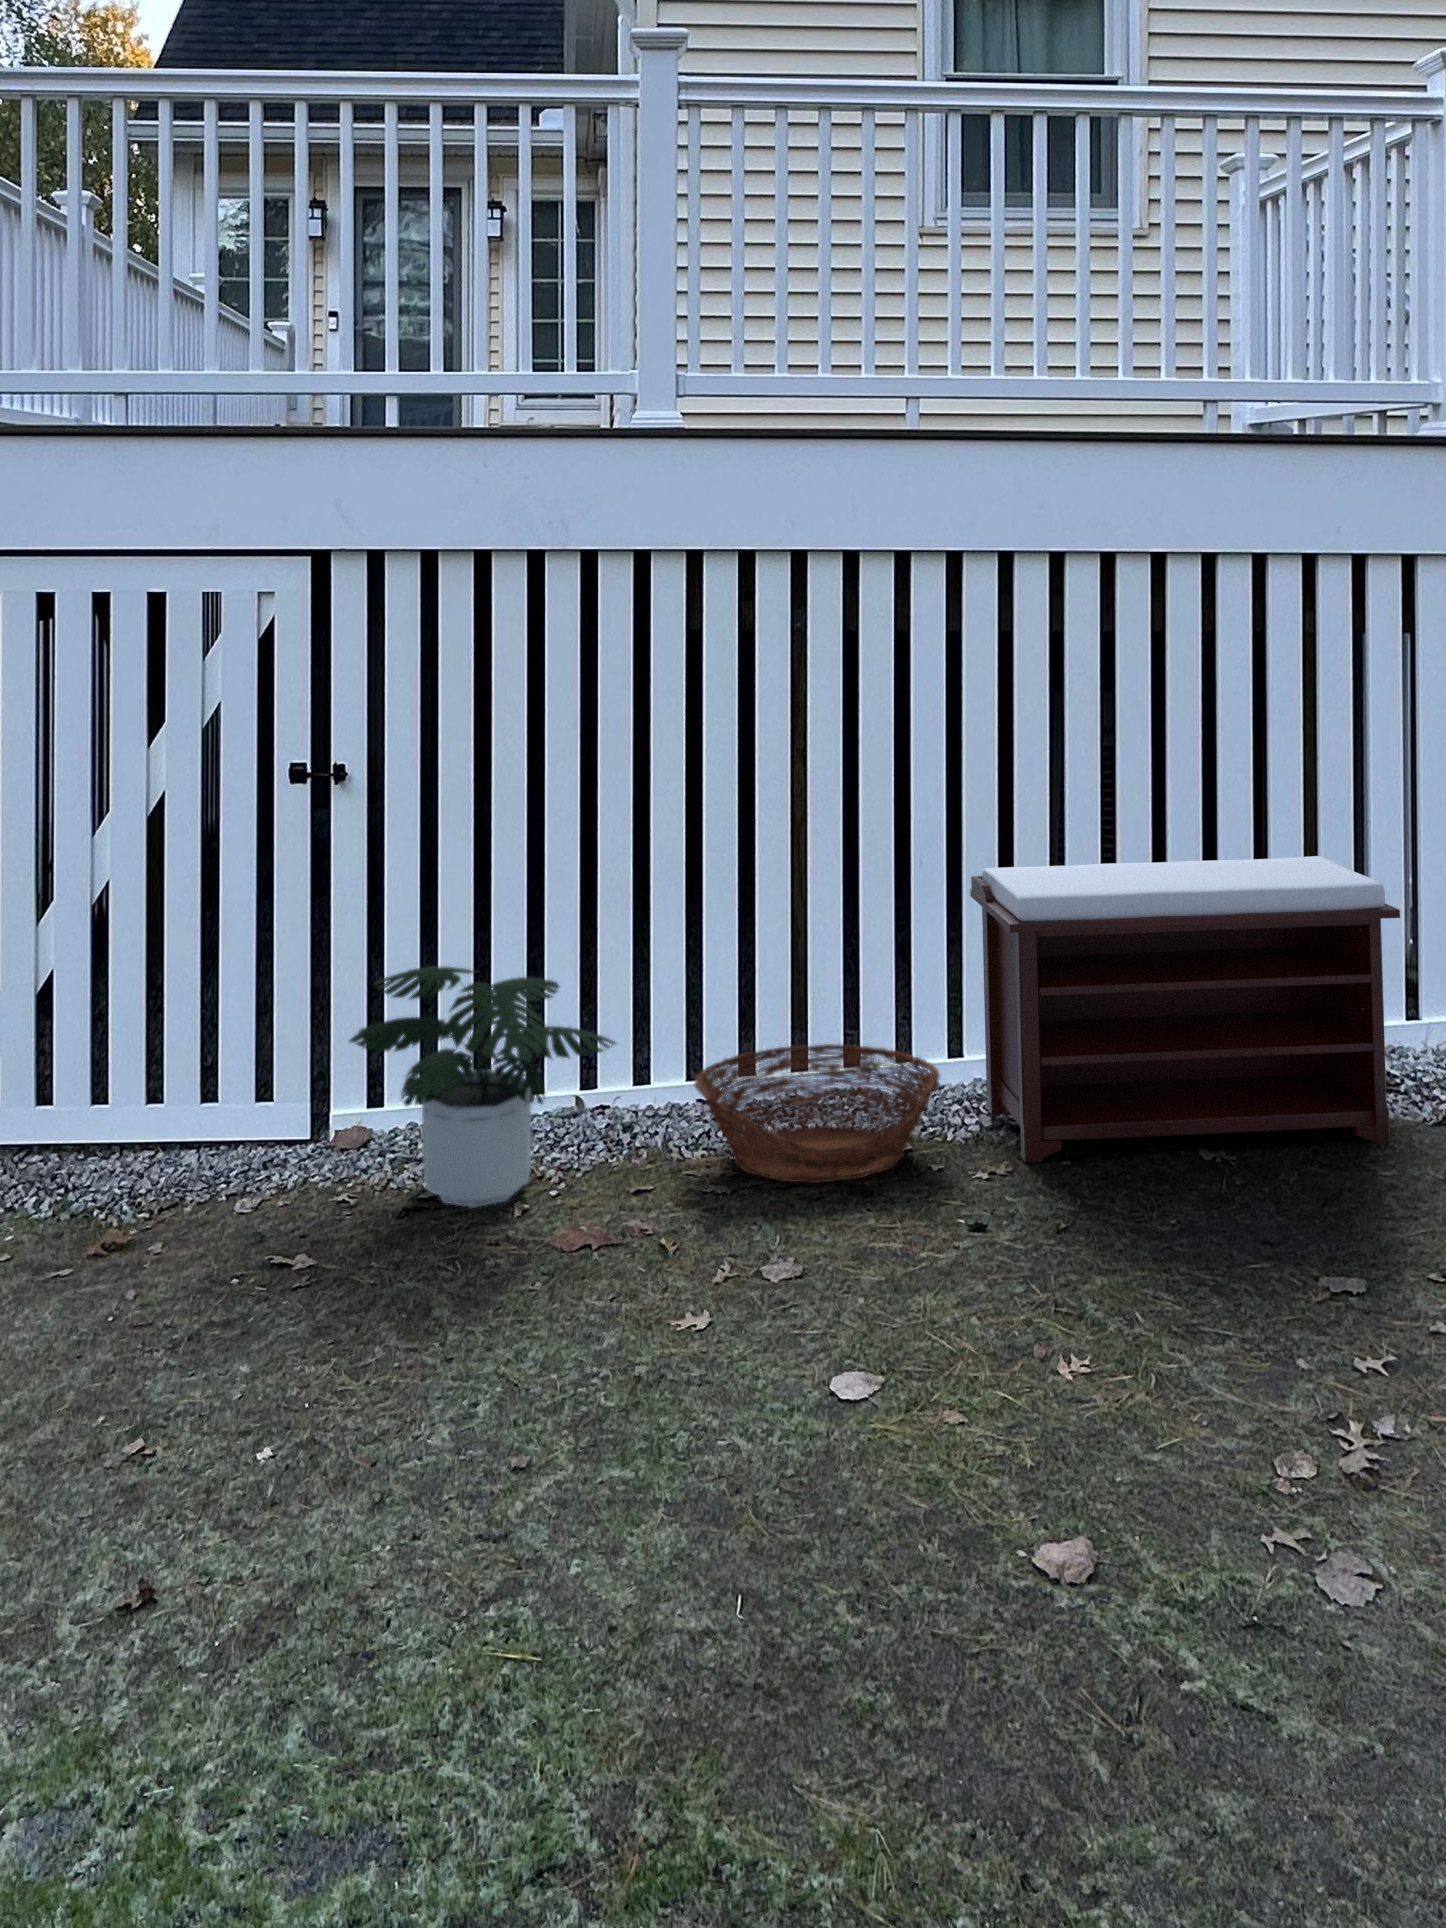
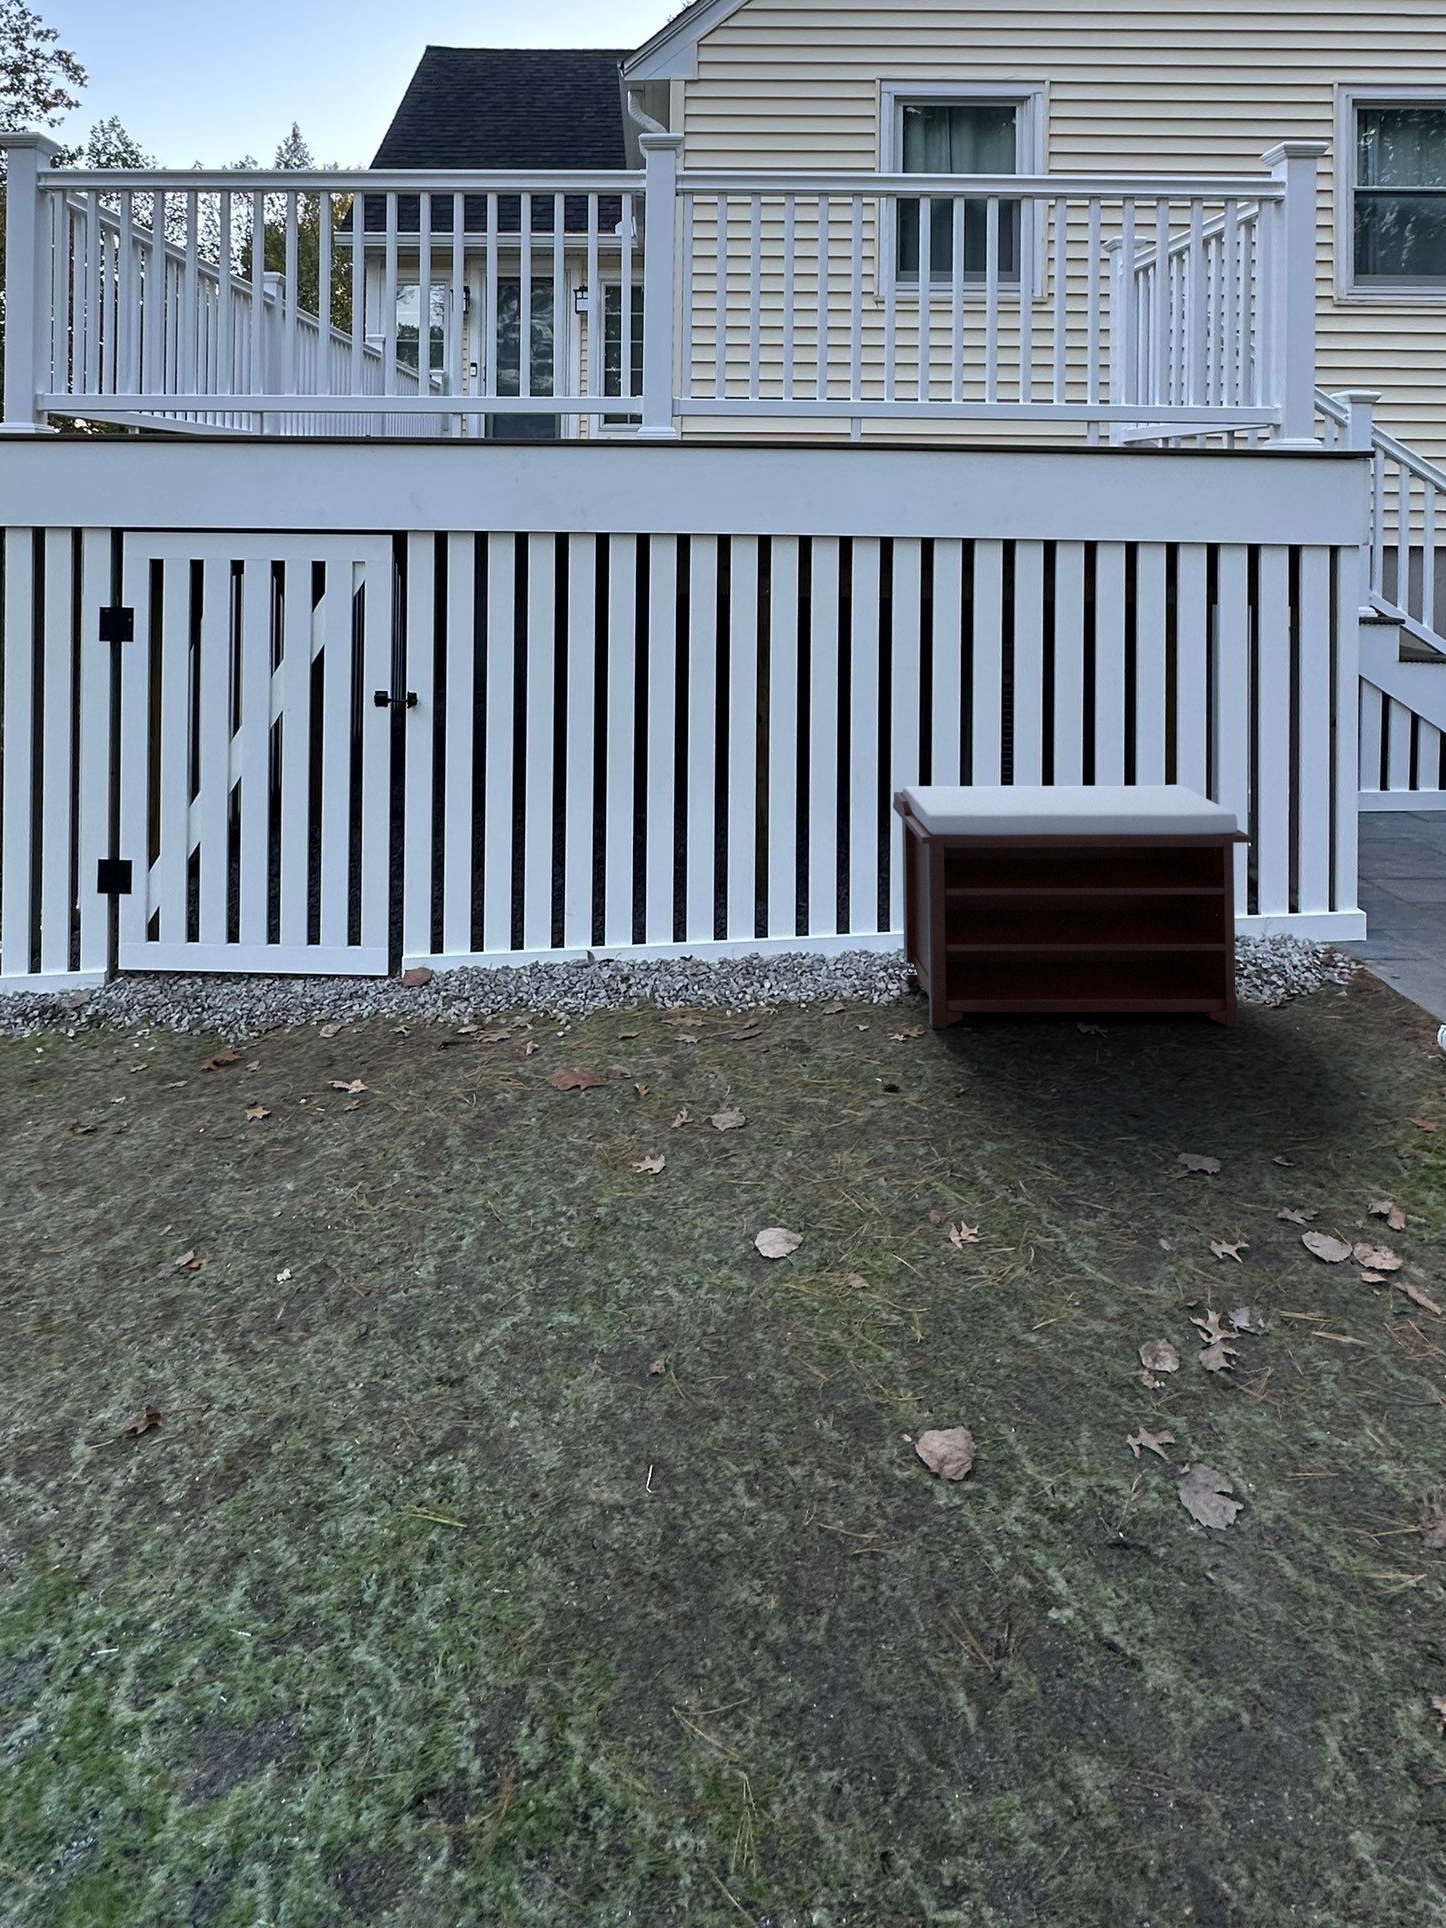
potted plant: present [350,966,615,1208] -> none [398,851,605,1046]
basket: present [694,1044,939,1183] -> none [667,921,865,1038]

